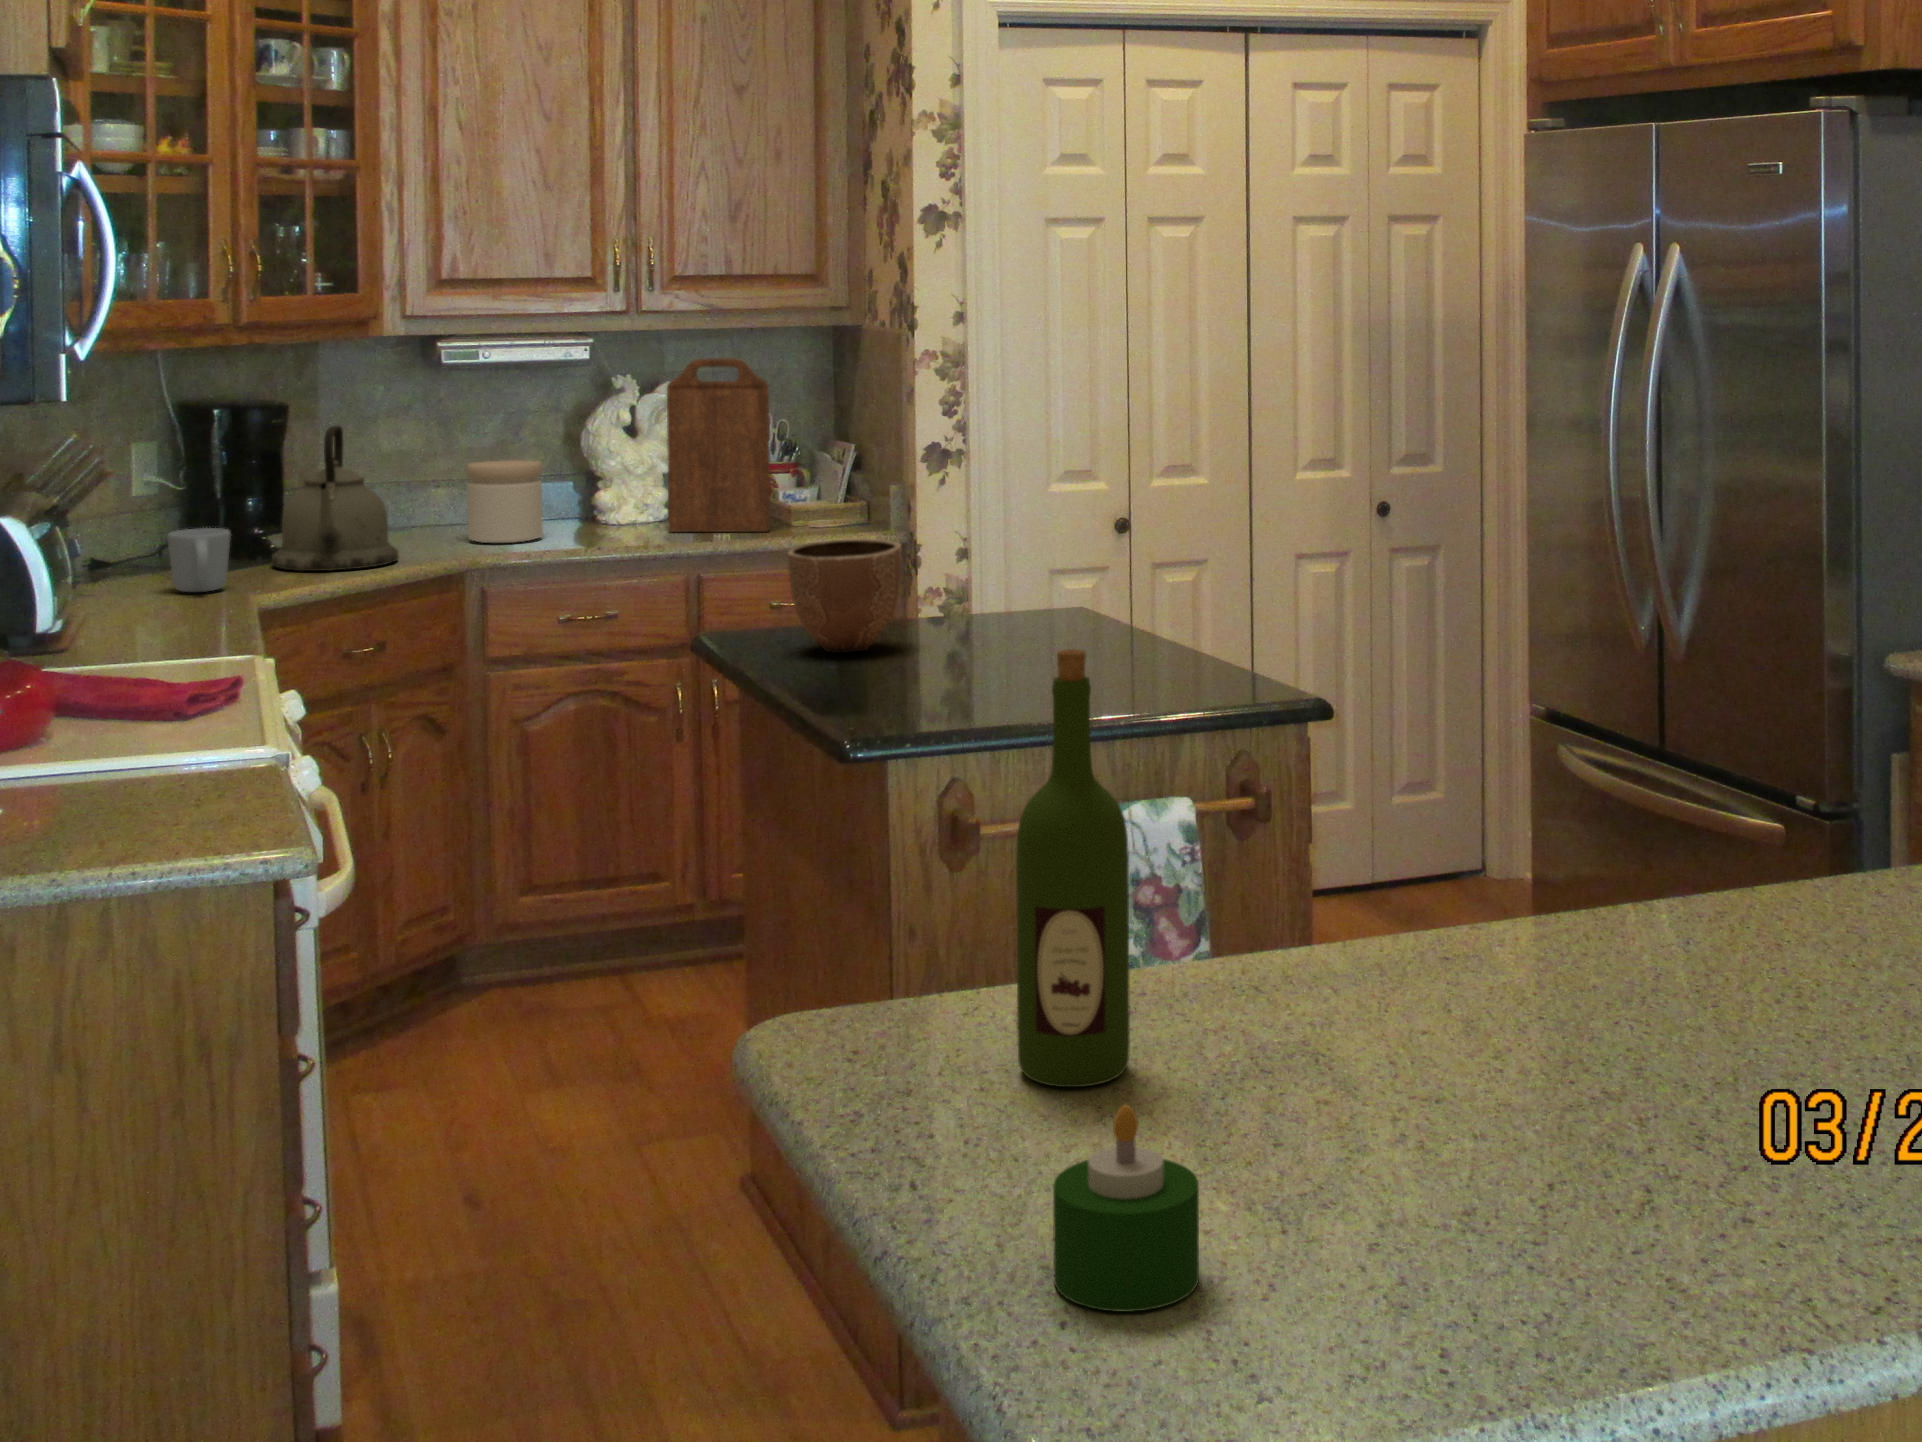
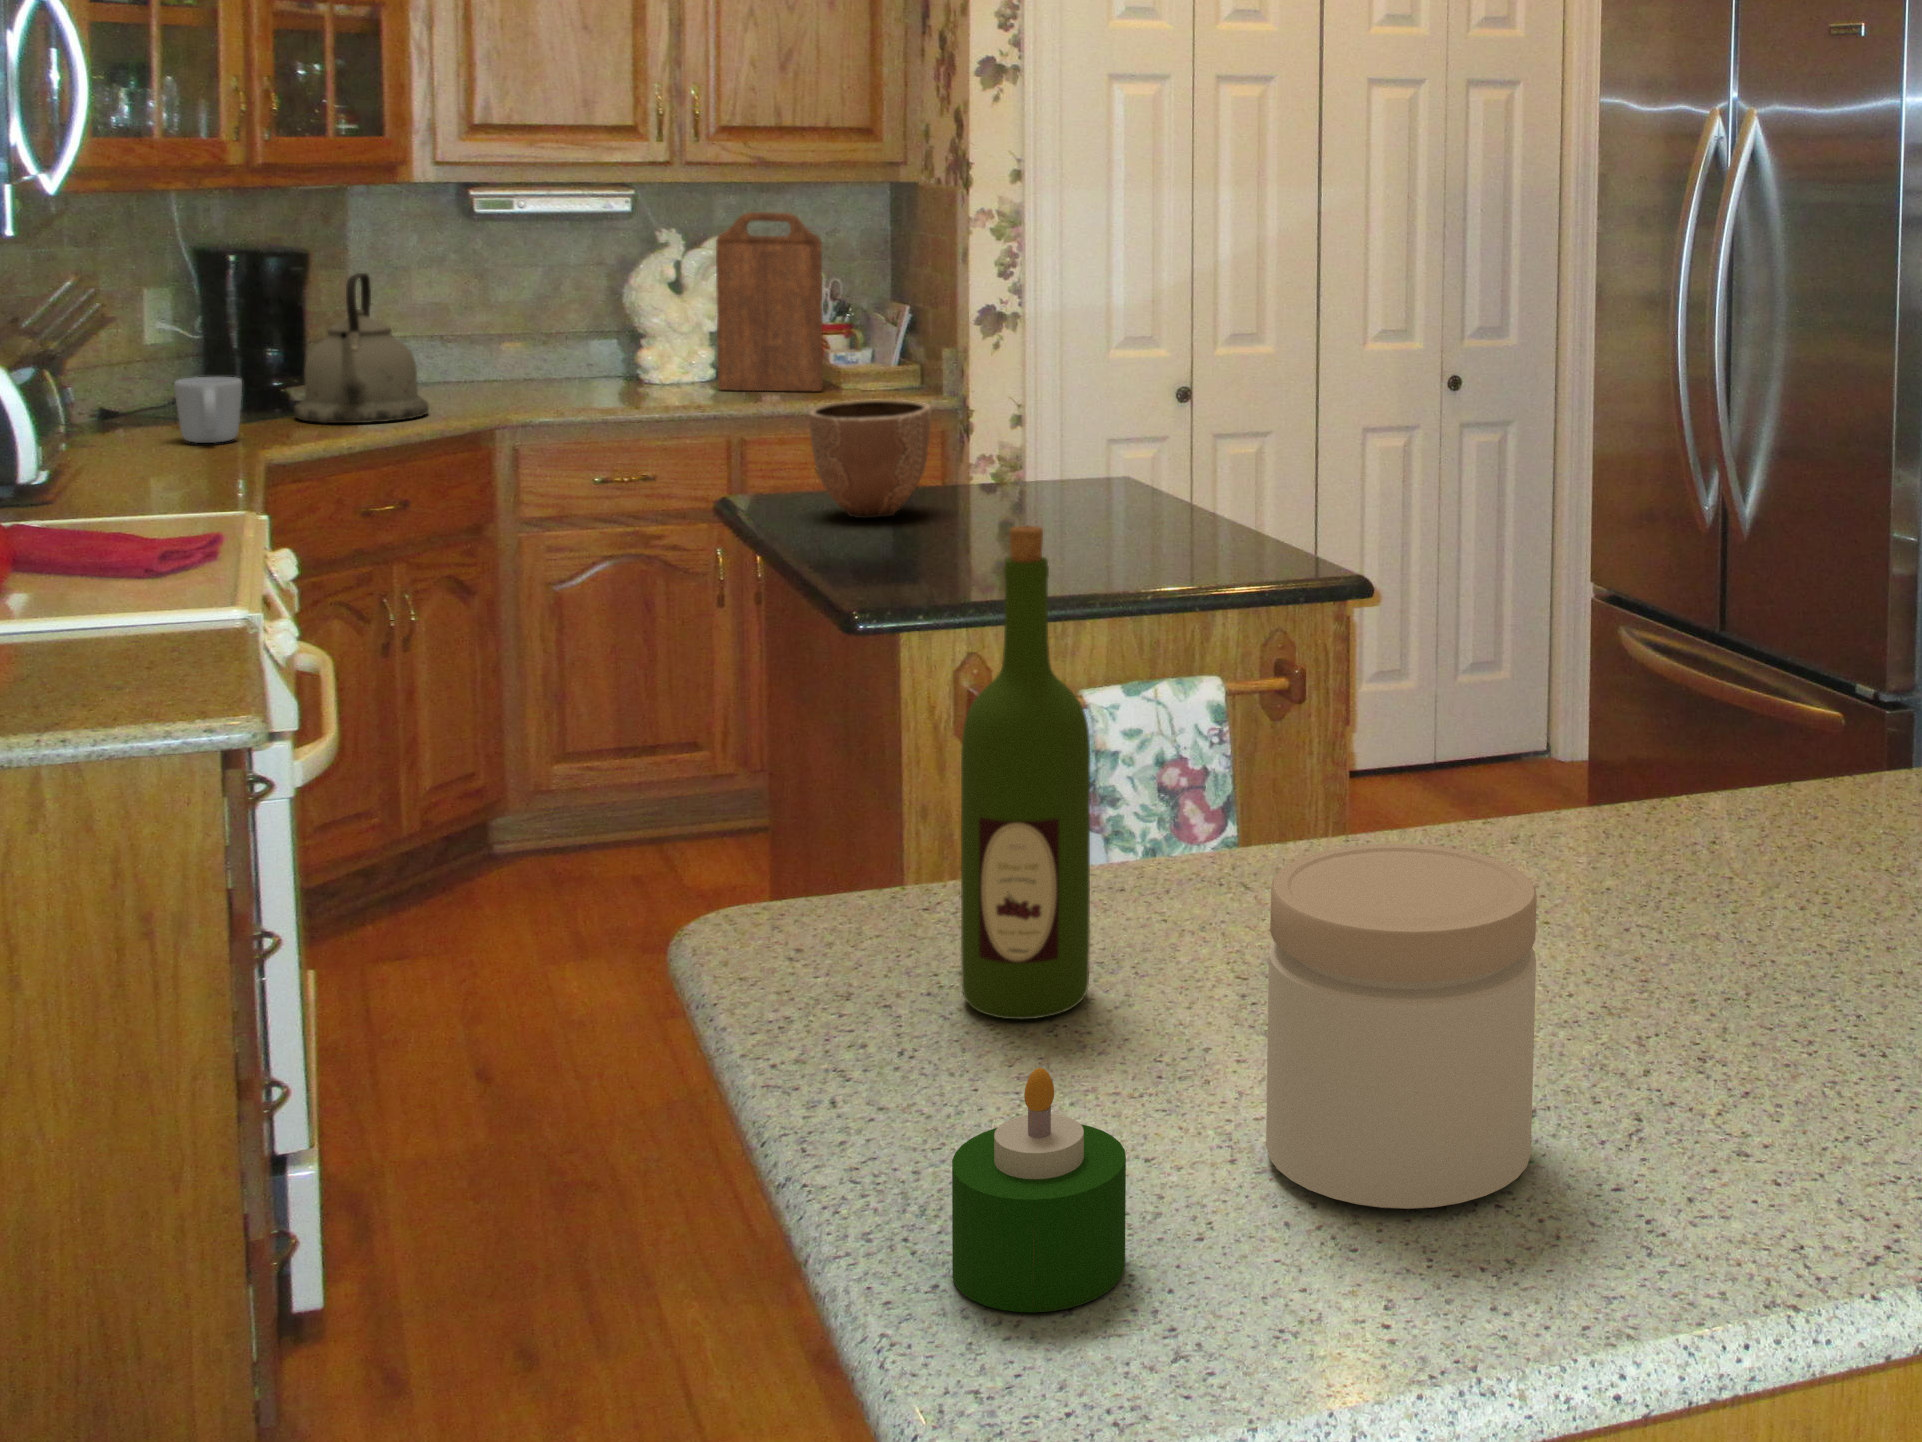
jar: present [467,460,543,543] -> present [1266,844,1537,1209]

